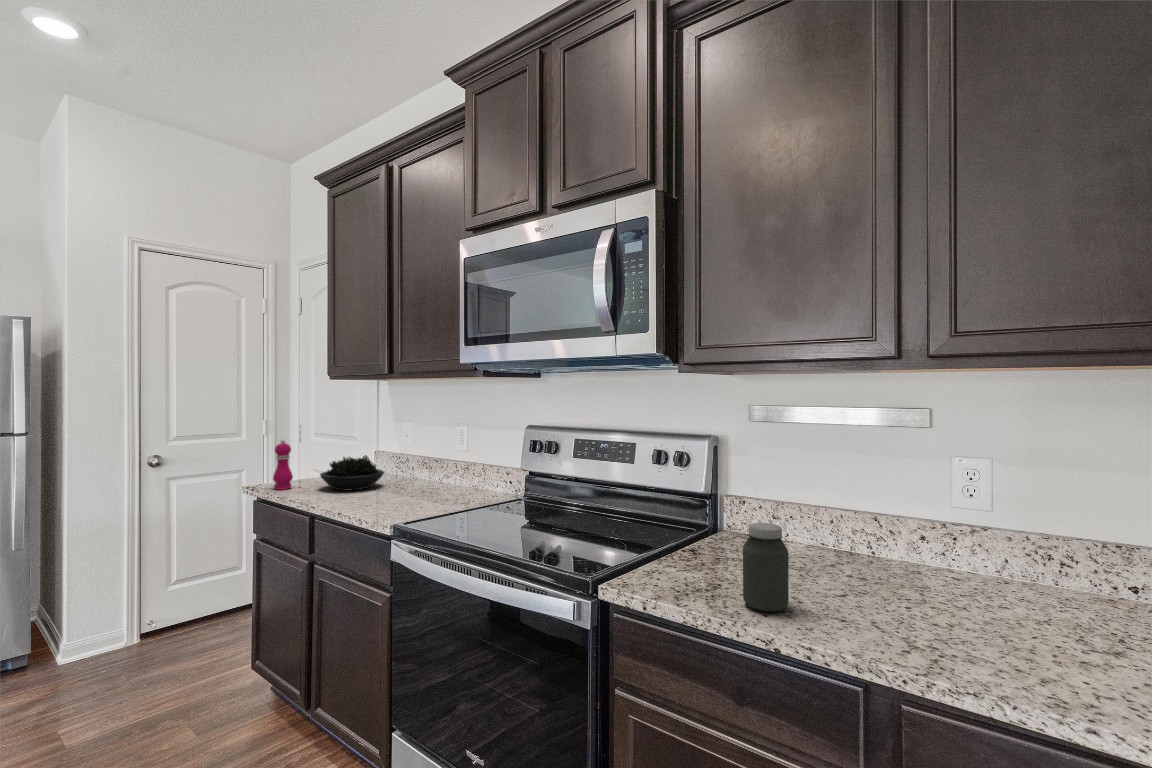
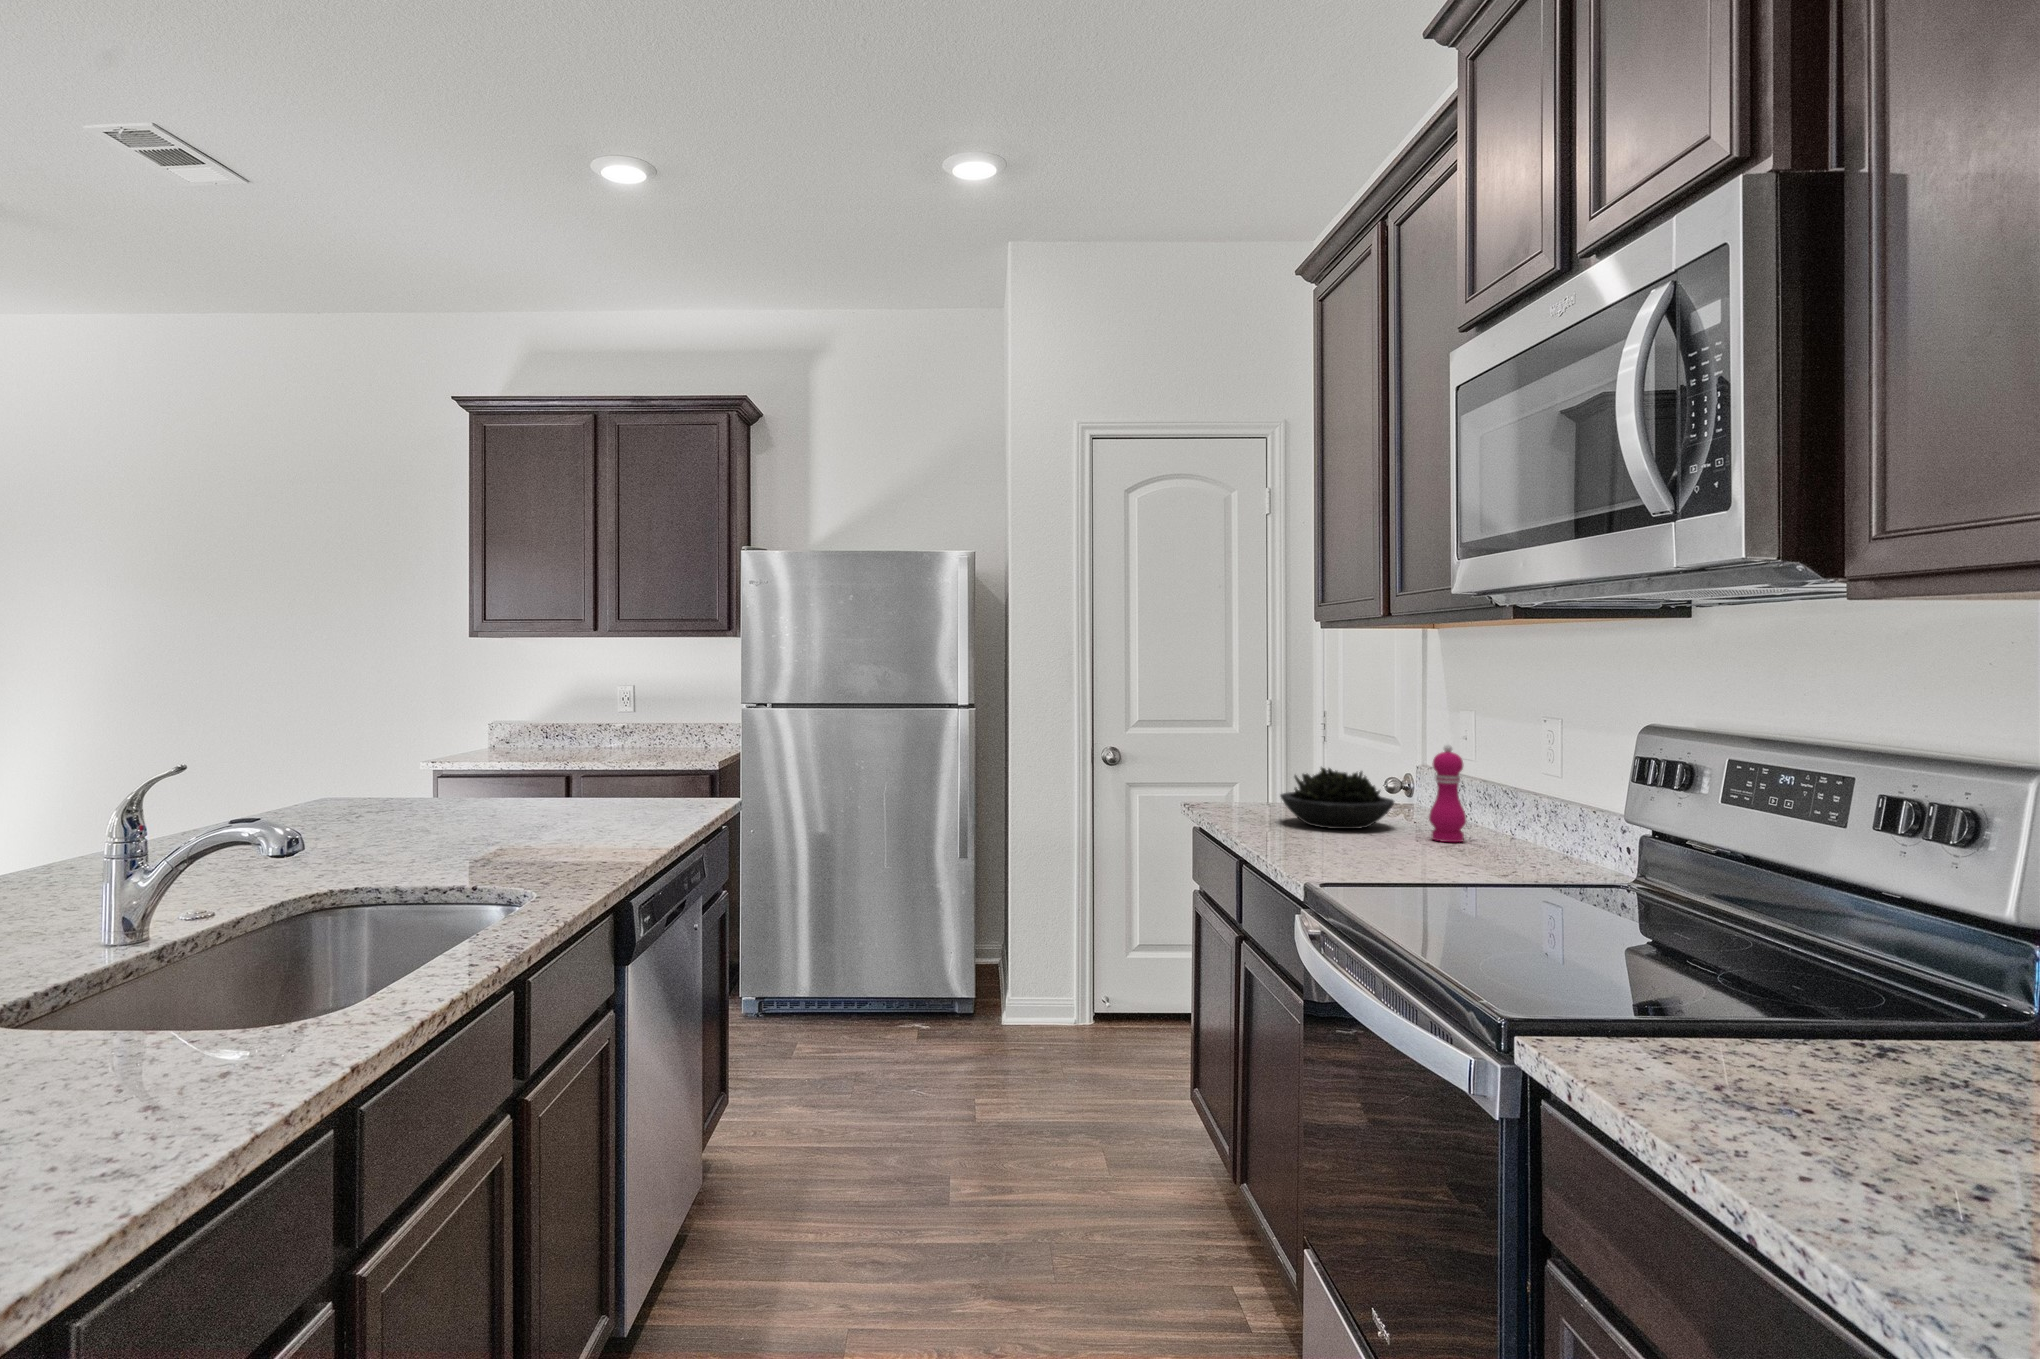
pepper mill: present [273,440,293,490] -> present [1429,745,1466,842]
jar: present [743,523,789,612] -> none [1777,959,1910,1184]

